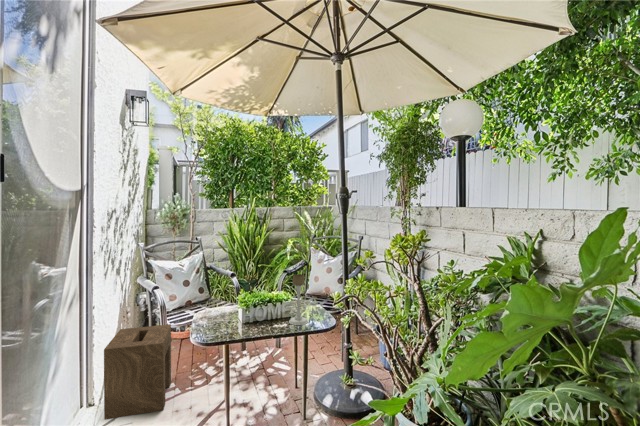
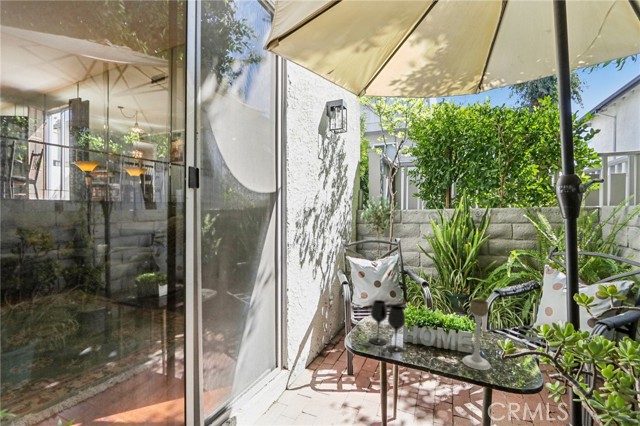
wine glass: none [211,293,246,334] -> present [369,300,405,353]
stool: present [104,324,171,420] -> none [293,312,356,400]

